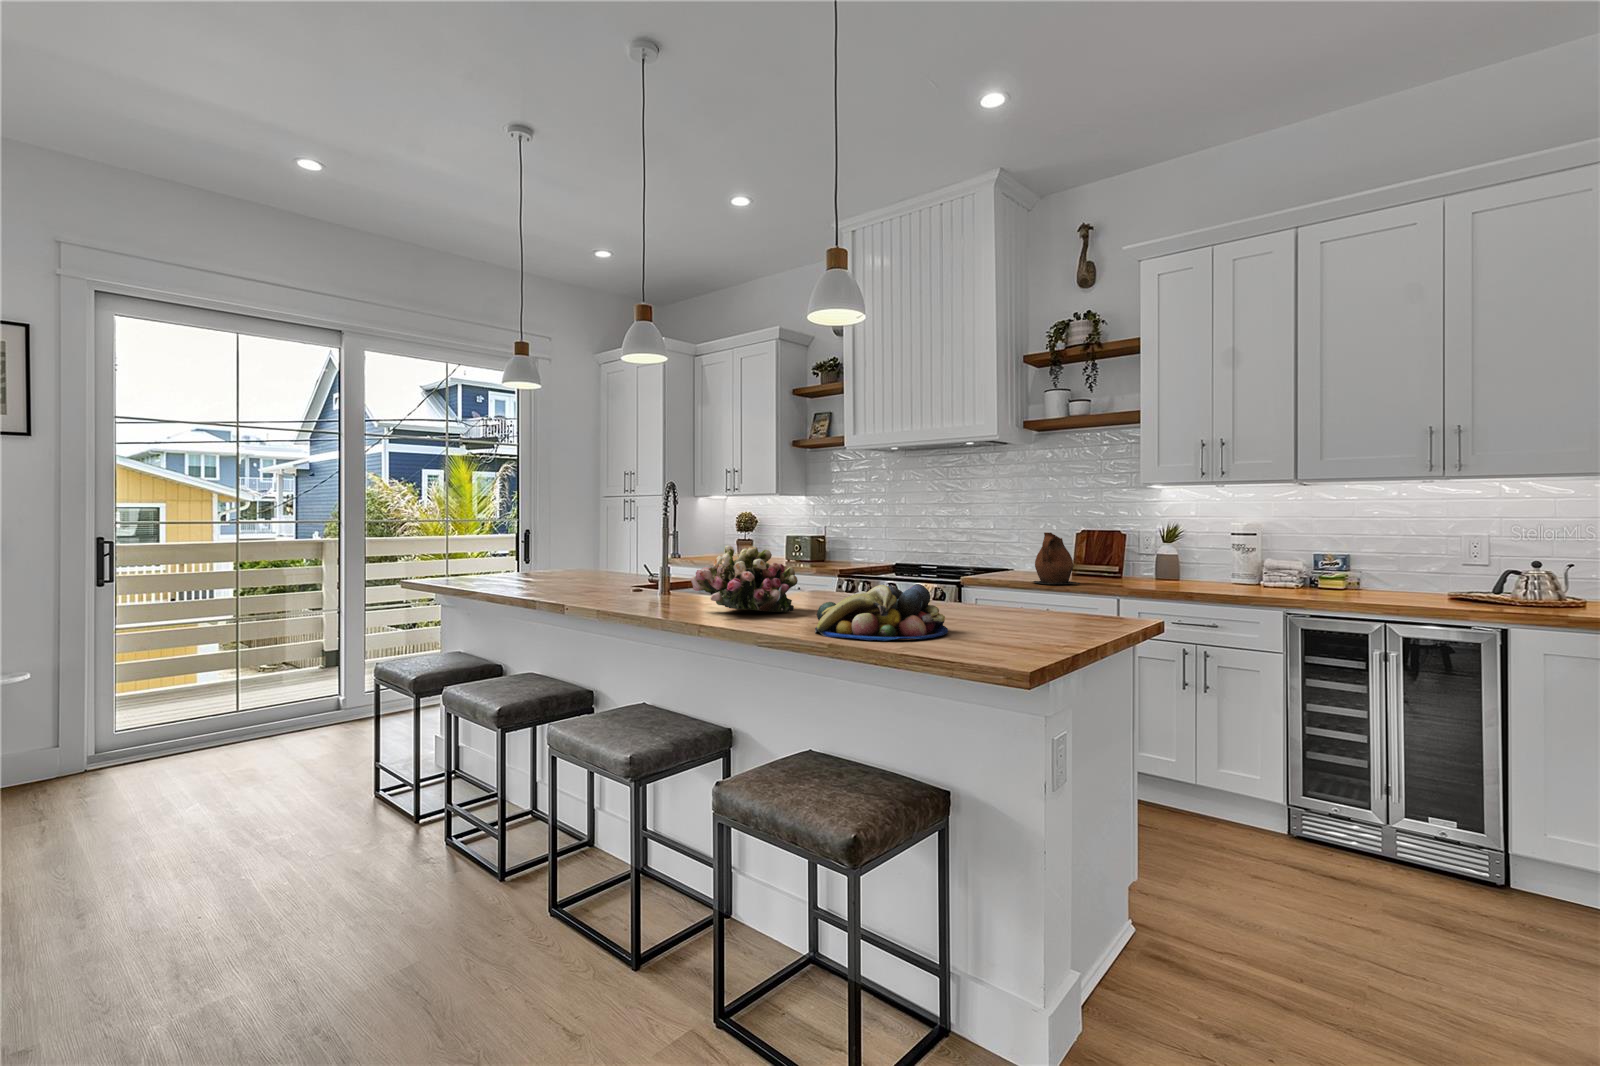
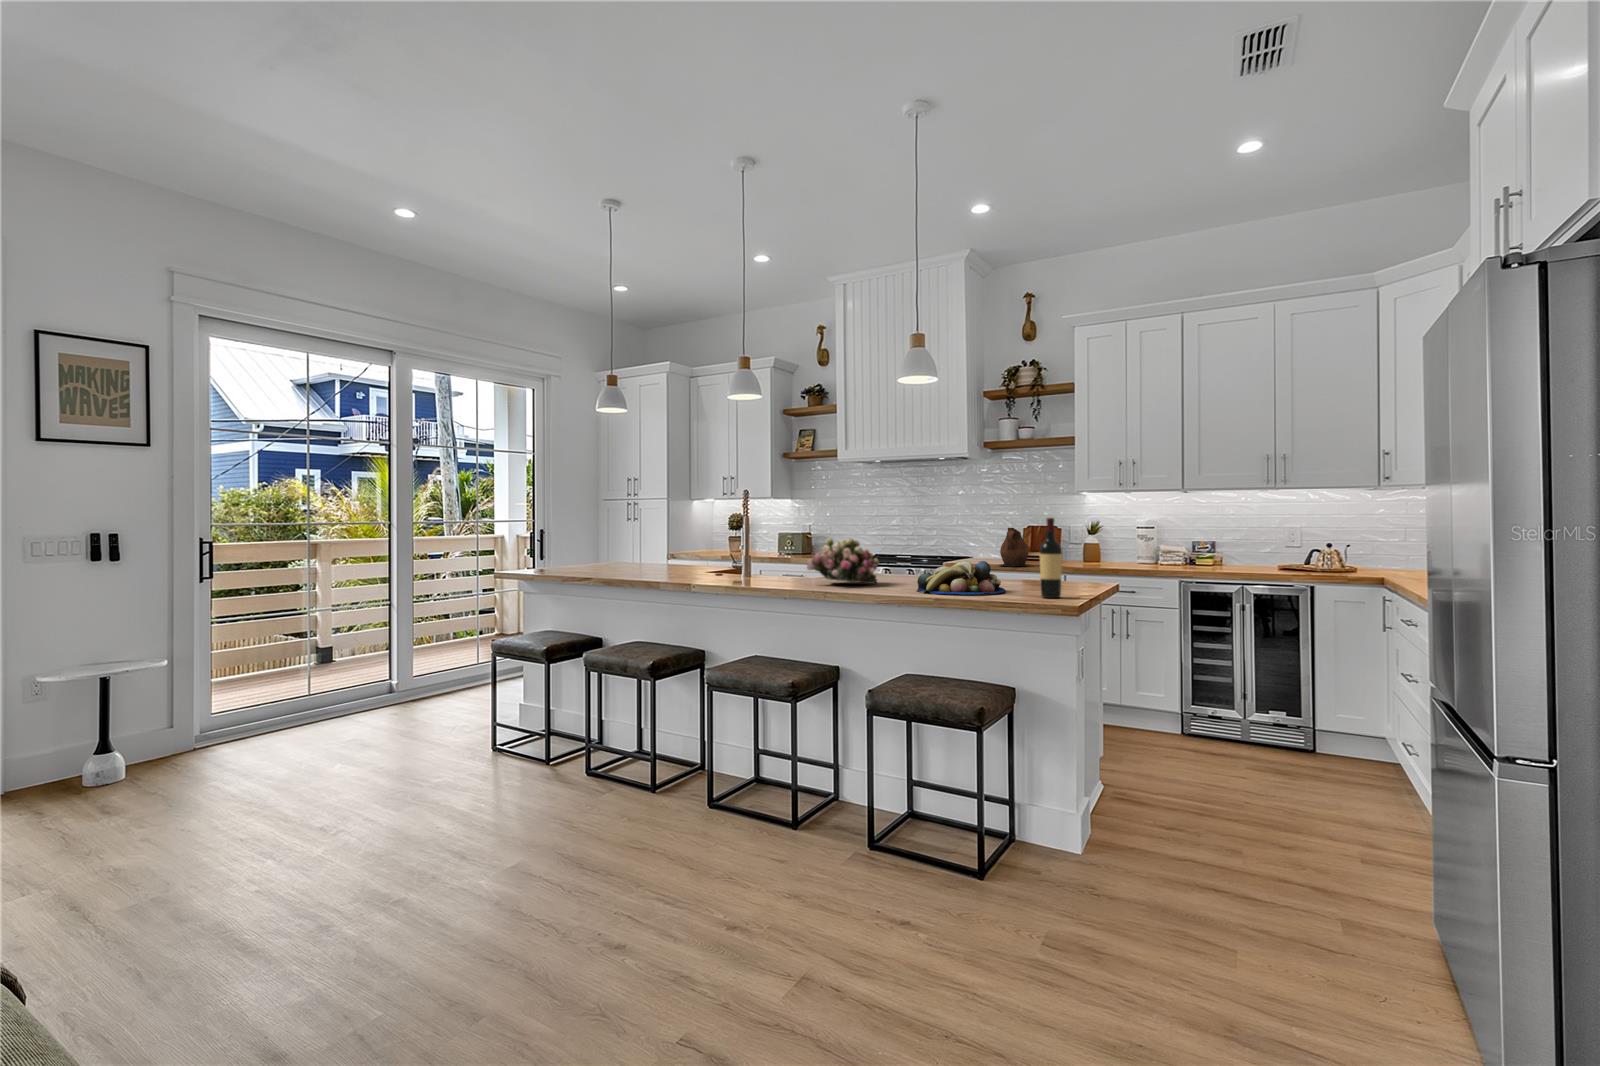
wine bottle: none [980,518,1016,653] -> present [1040,518,1062,598]

